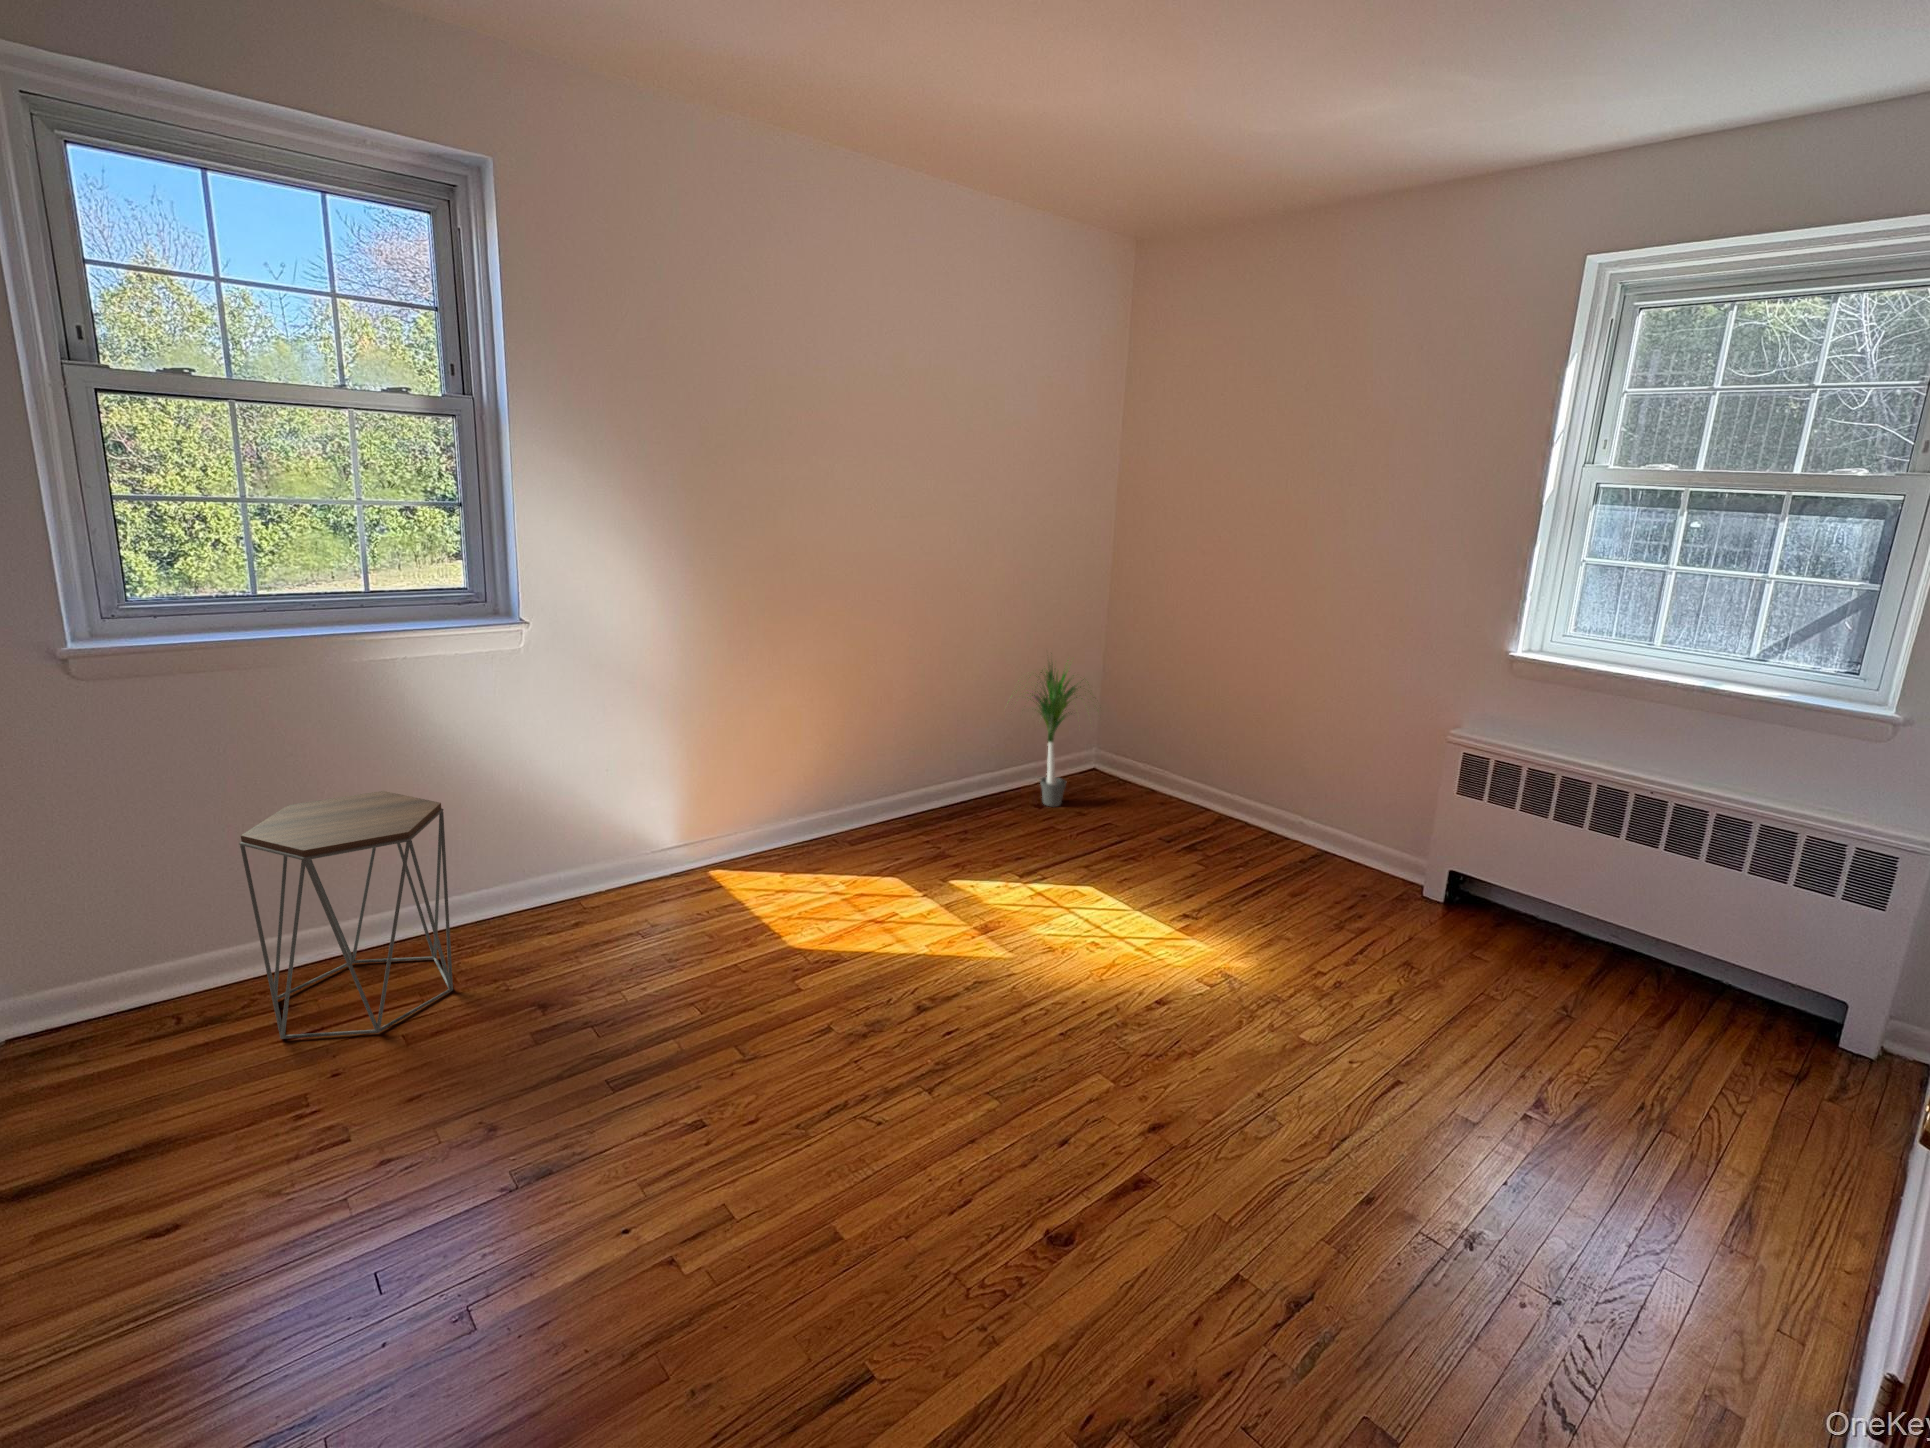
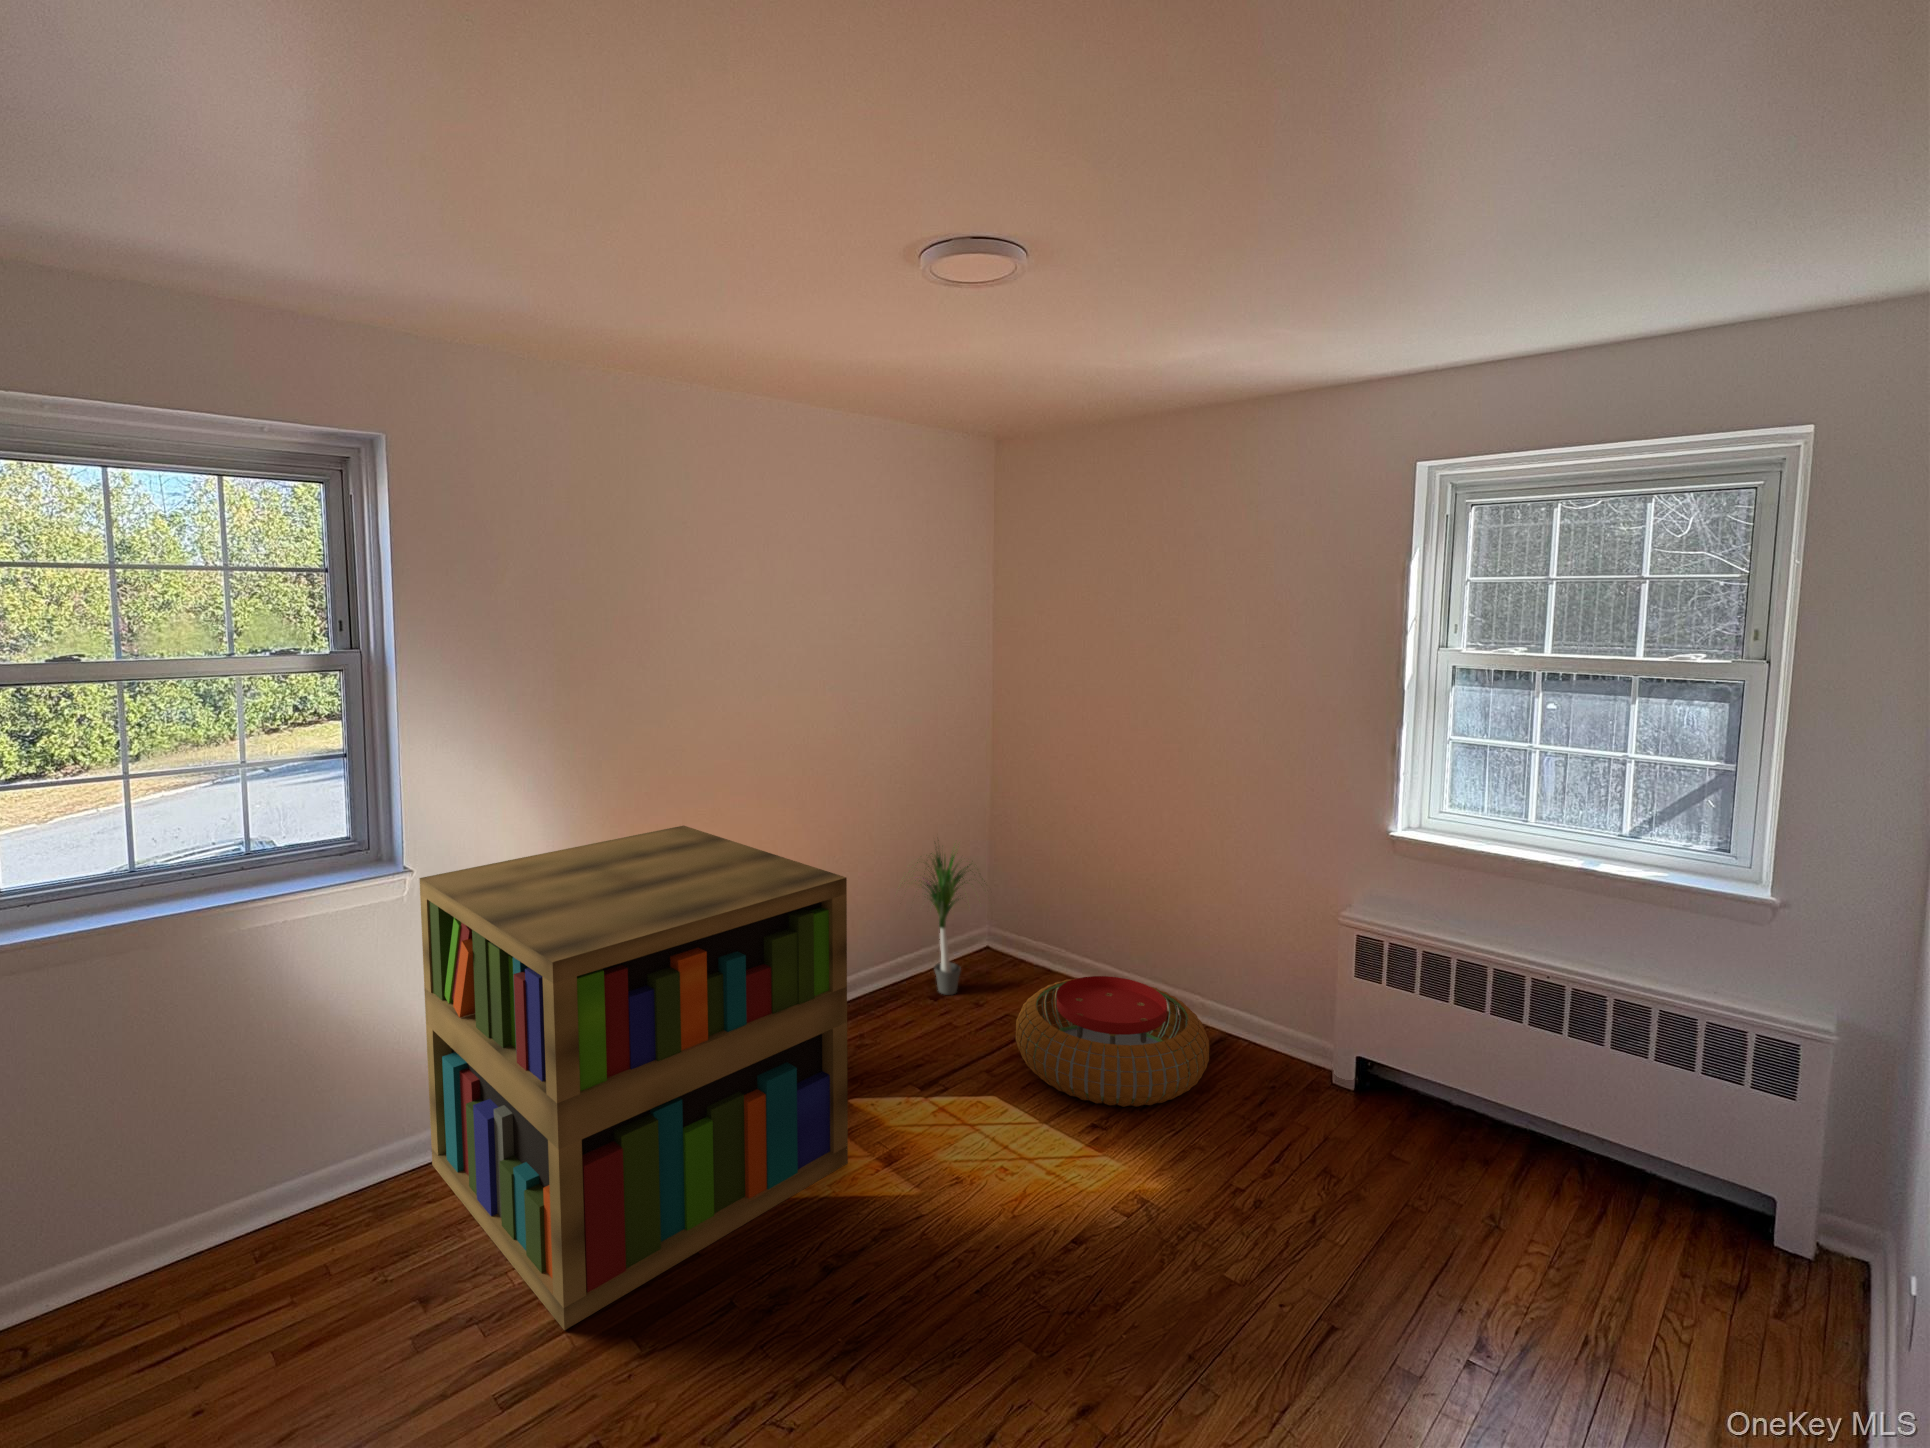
bookshelf: none [534,613,956,1036] -> present [419,826,848,1330]
pouf: none [1116,789,1306,904] -> present [1016,976,1209,1107]
side table: present [239,791,453,1039] -> none [103,1066,327,1369]

